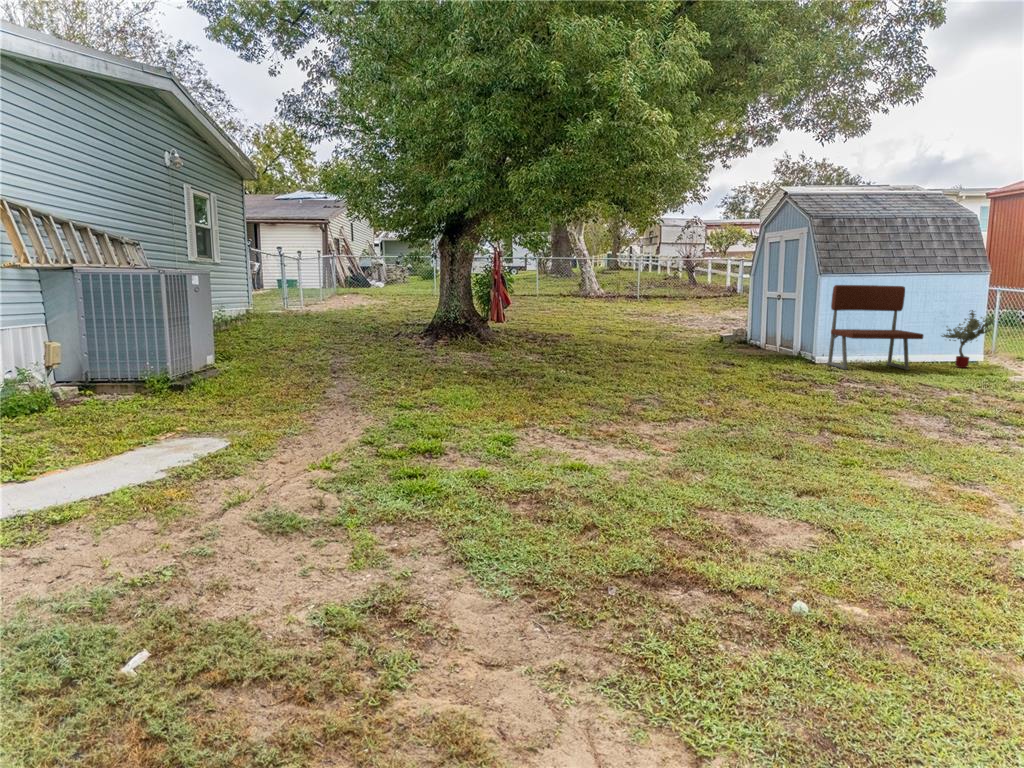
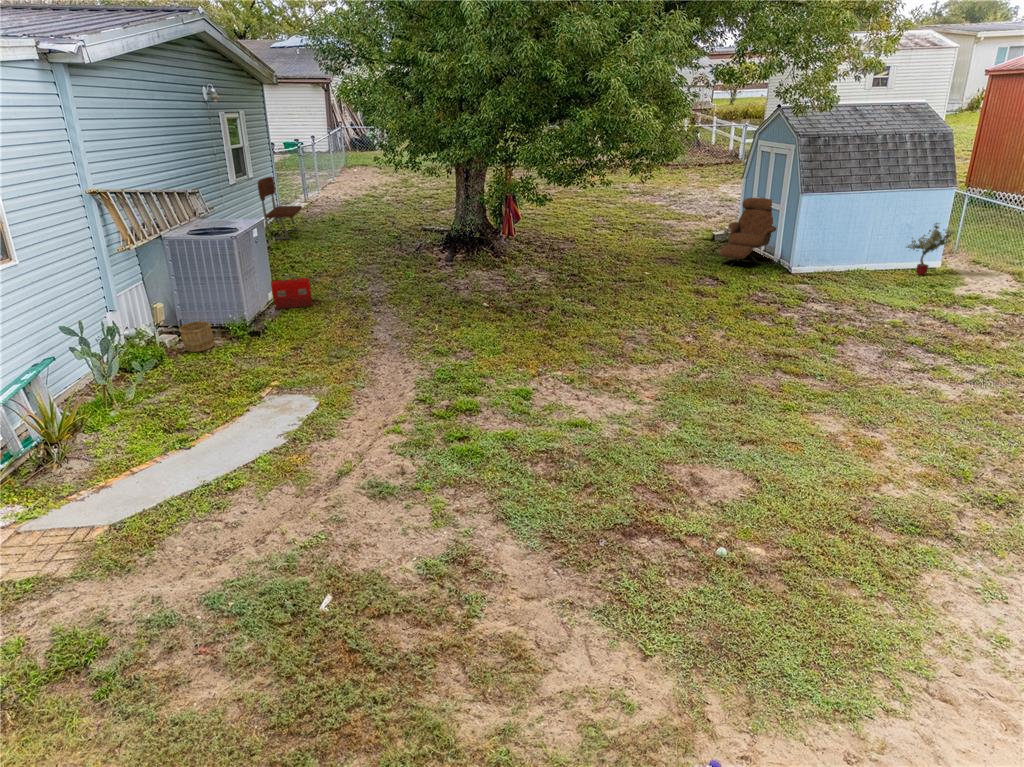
bench: present [827,285,923,370] -> present [258,177,302,240]
lounge chair: none [732,289,793,358] -> present [720,198,776,266]
toolbox: none [214,336,262,373] -> present [271,275,313,309]
wooden bucket: none [83,367,127,401] -> present [179,321,215,352]

